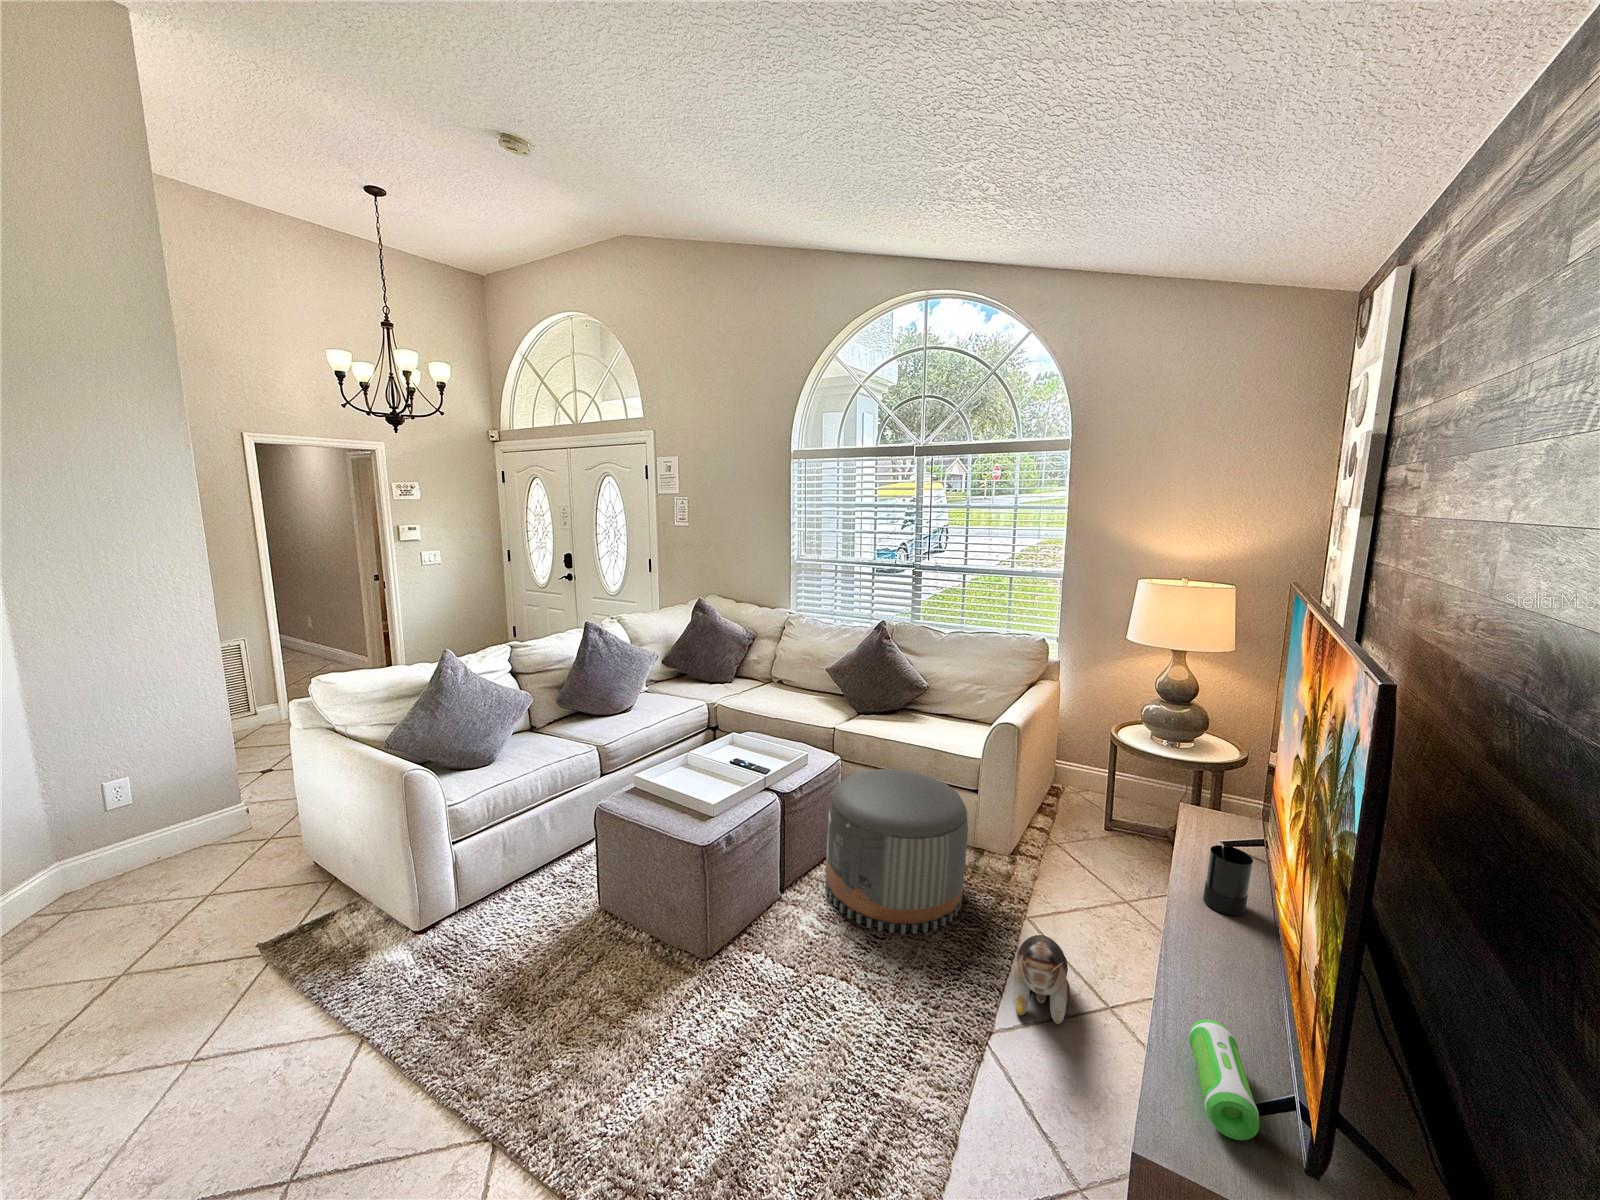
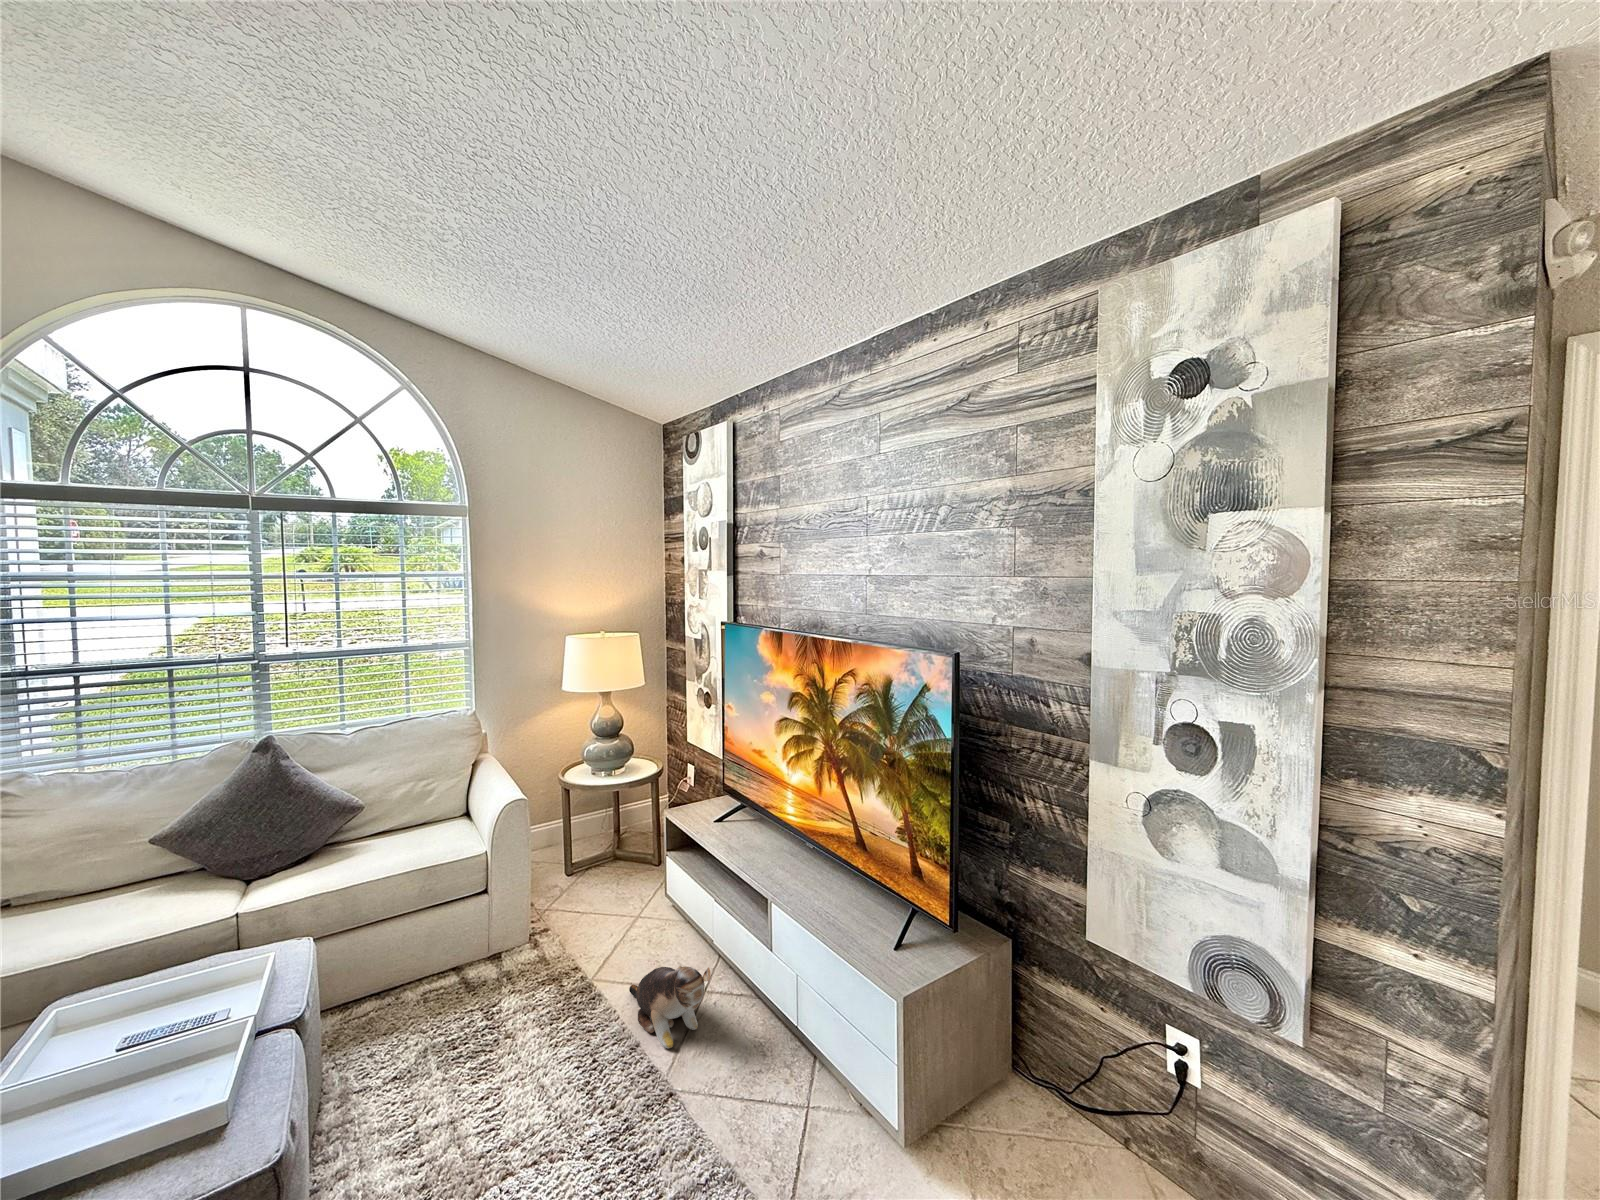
pouf: present [825,769,968,934] -> none [346,897,542,1130]
candle: present [1203,838,1253,916] -> none [752,815,779,863]
speaker: present [1190,1019,1259,1140] -> none [855,909,921,960]

